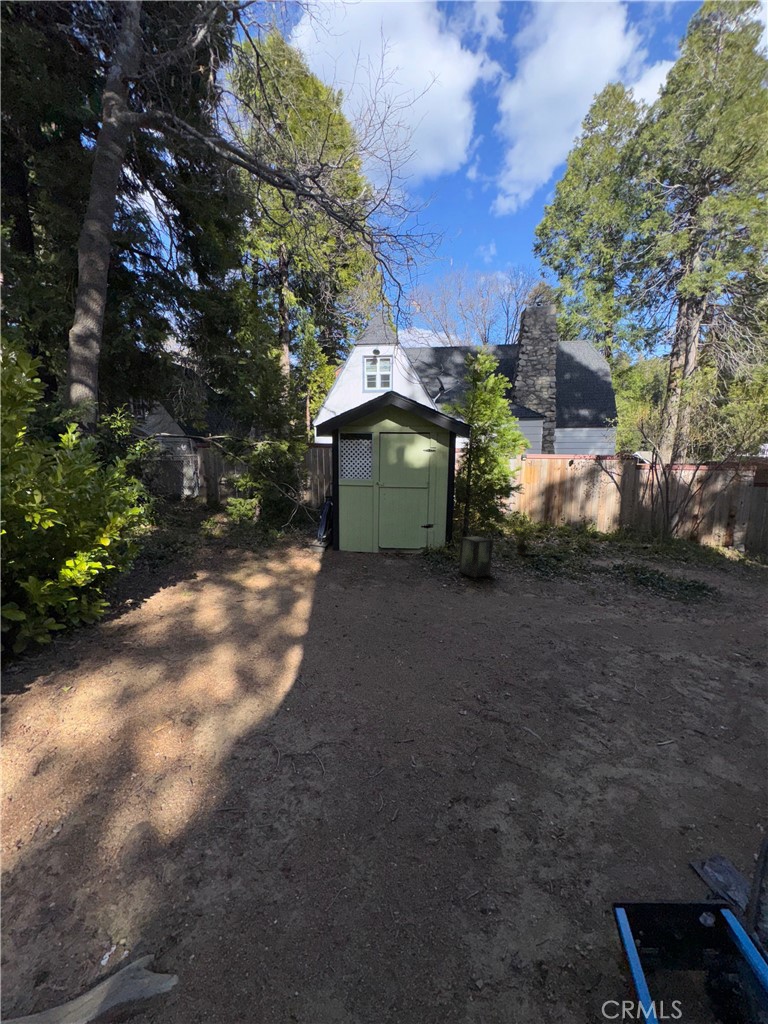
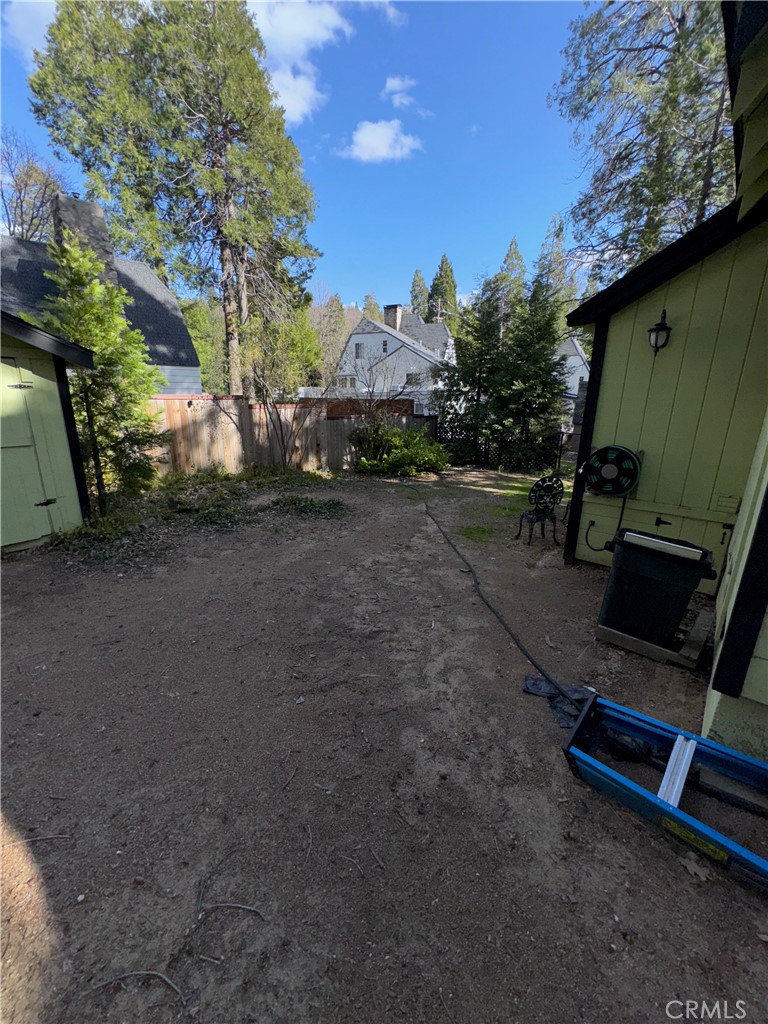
storage box: present [459,536,493,578] -> none [109,501,155,549]

